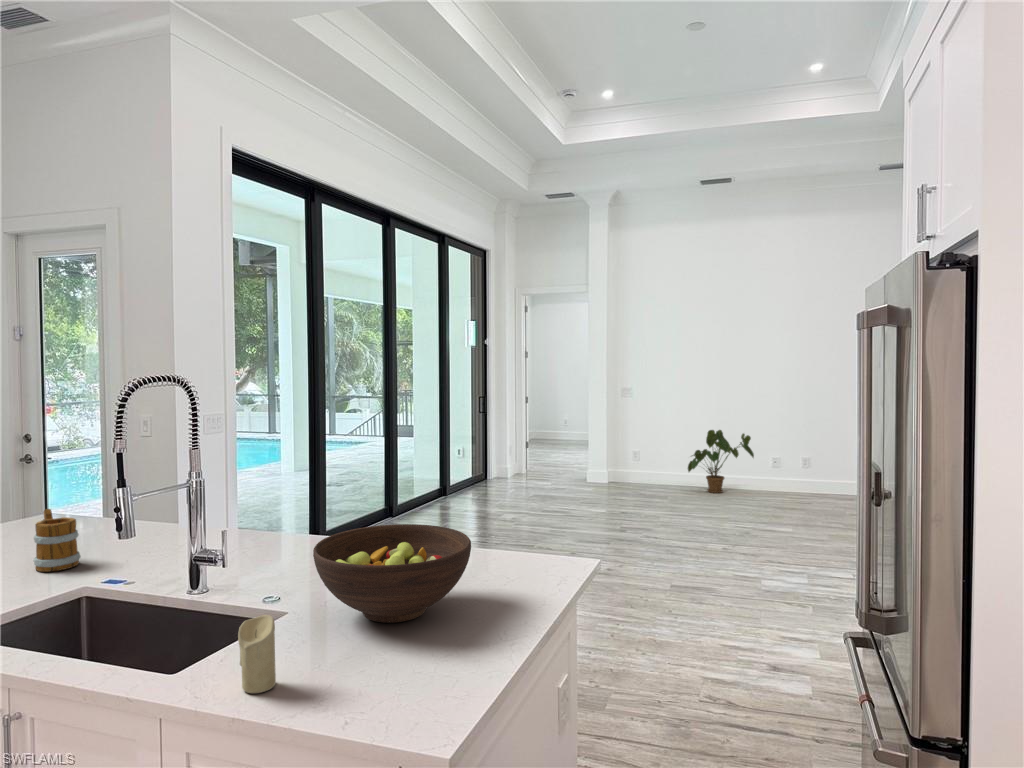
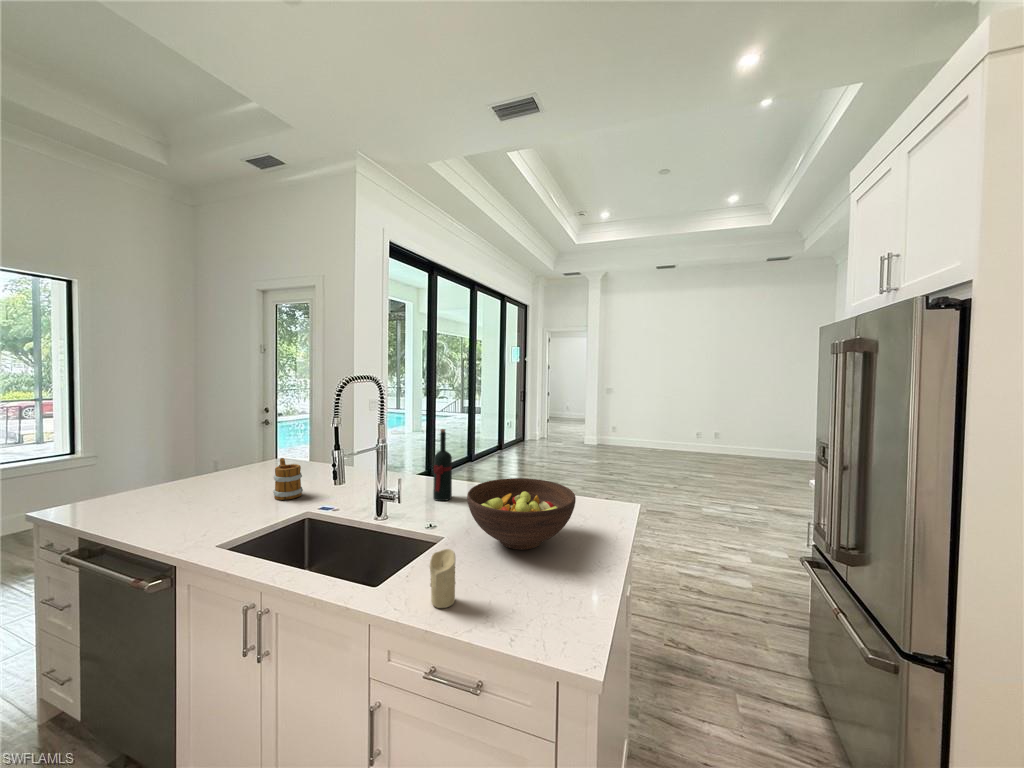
house plant: present [688,430,754,493] -> none [646,415,688,453]
wine bottle: none [282,456,312,565] -> present [433,429,452,501]

